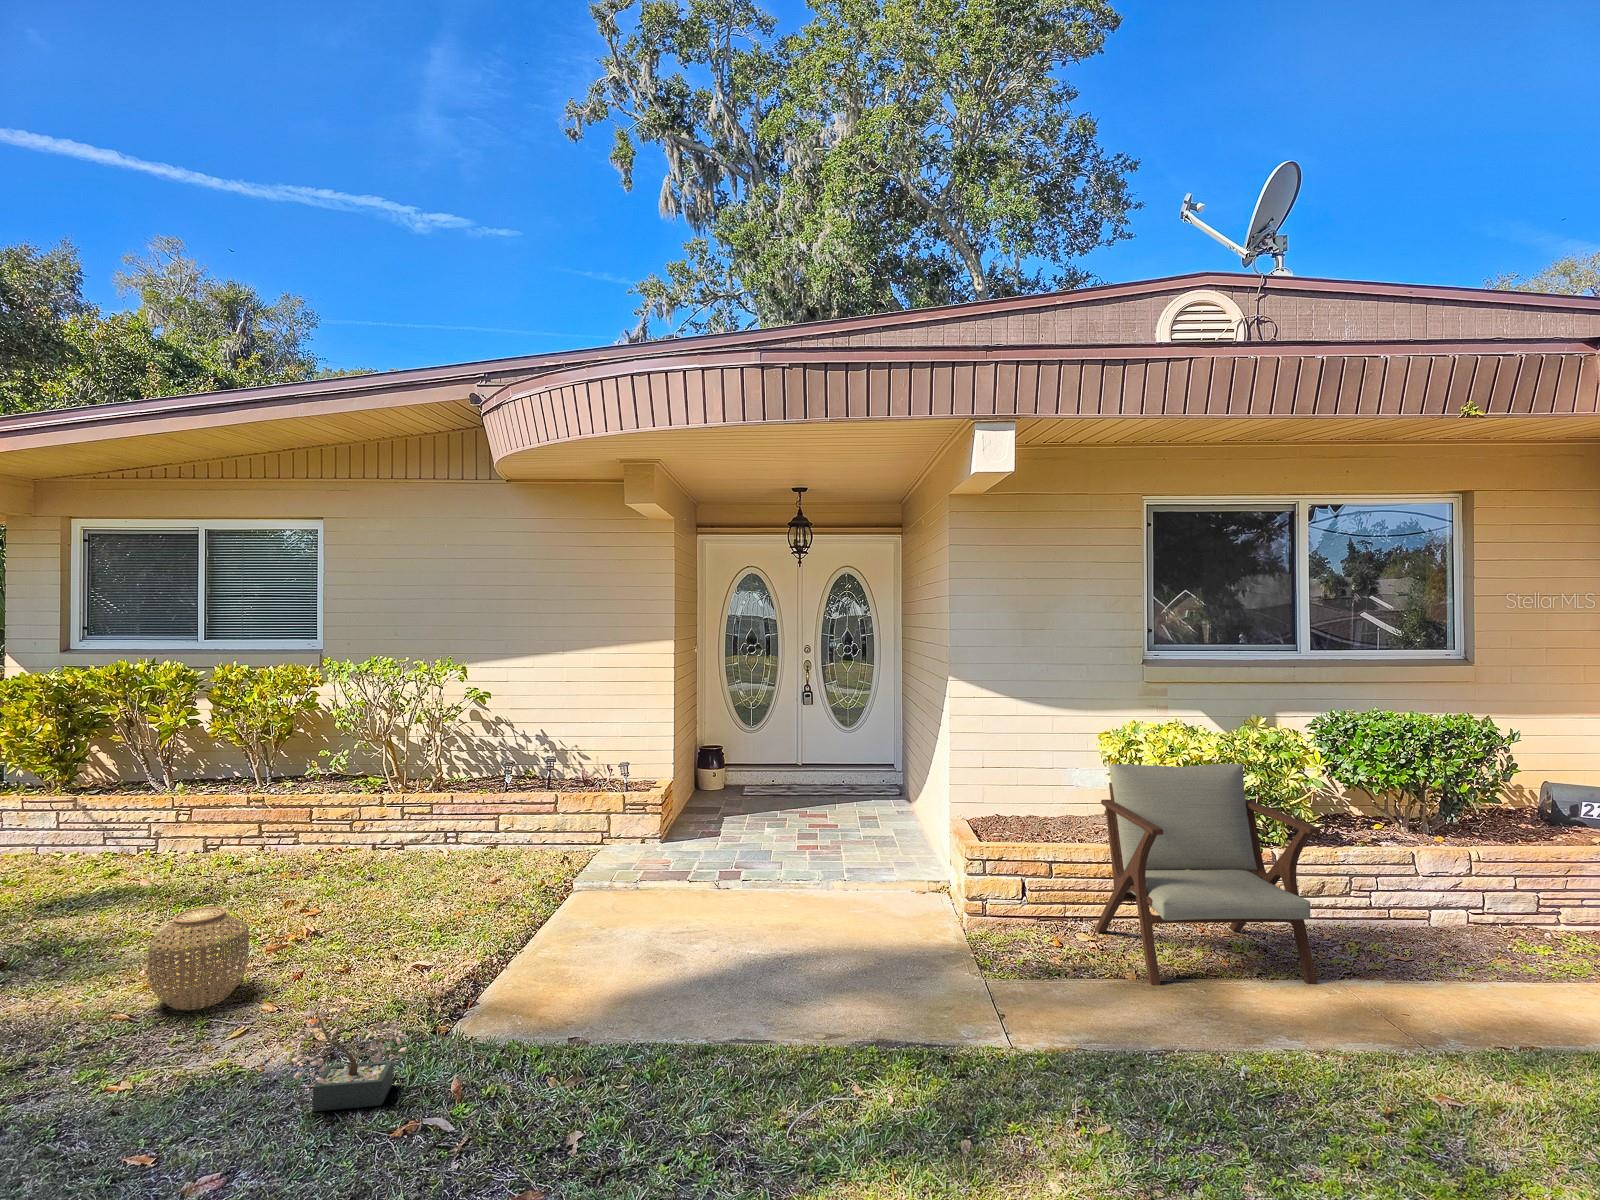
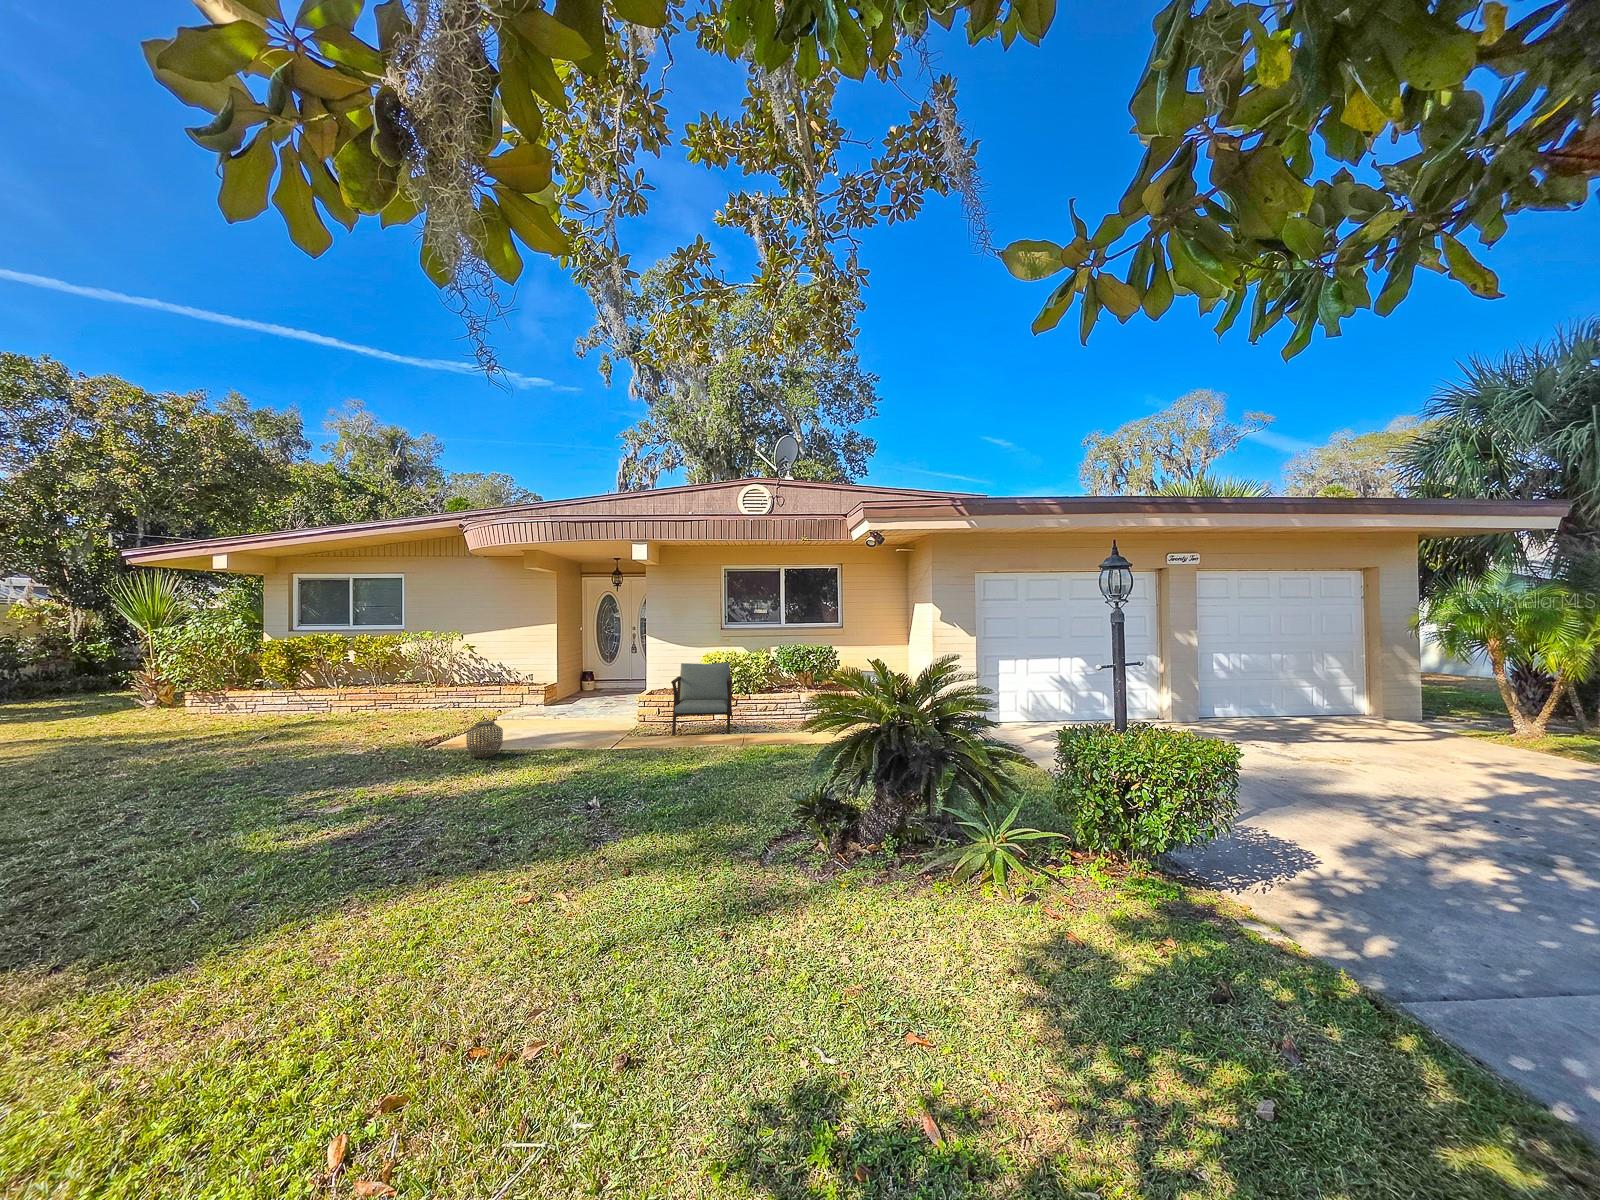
woven basket: present [148,907,249,1010] -> present [466,721,503,758]
decorative plant: present [288,1002,407,1112] -> none [356,728,396,757]

